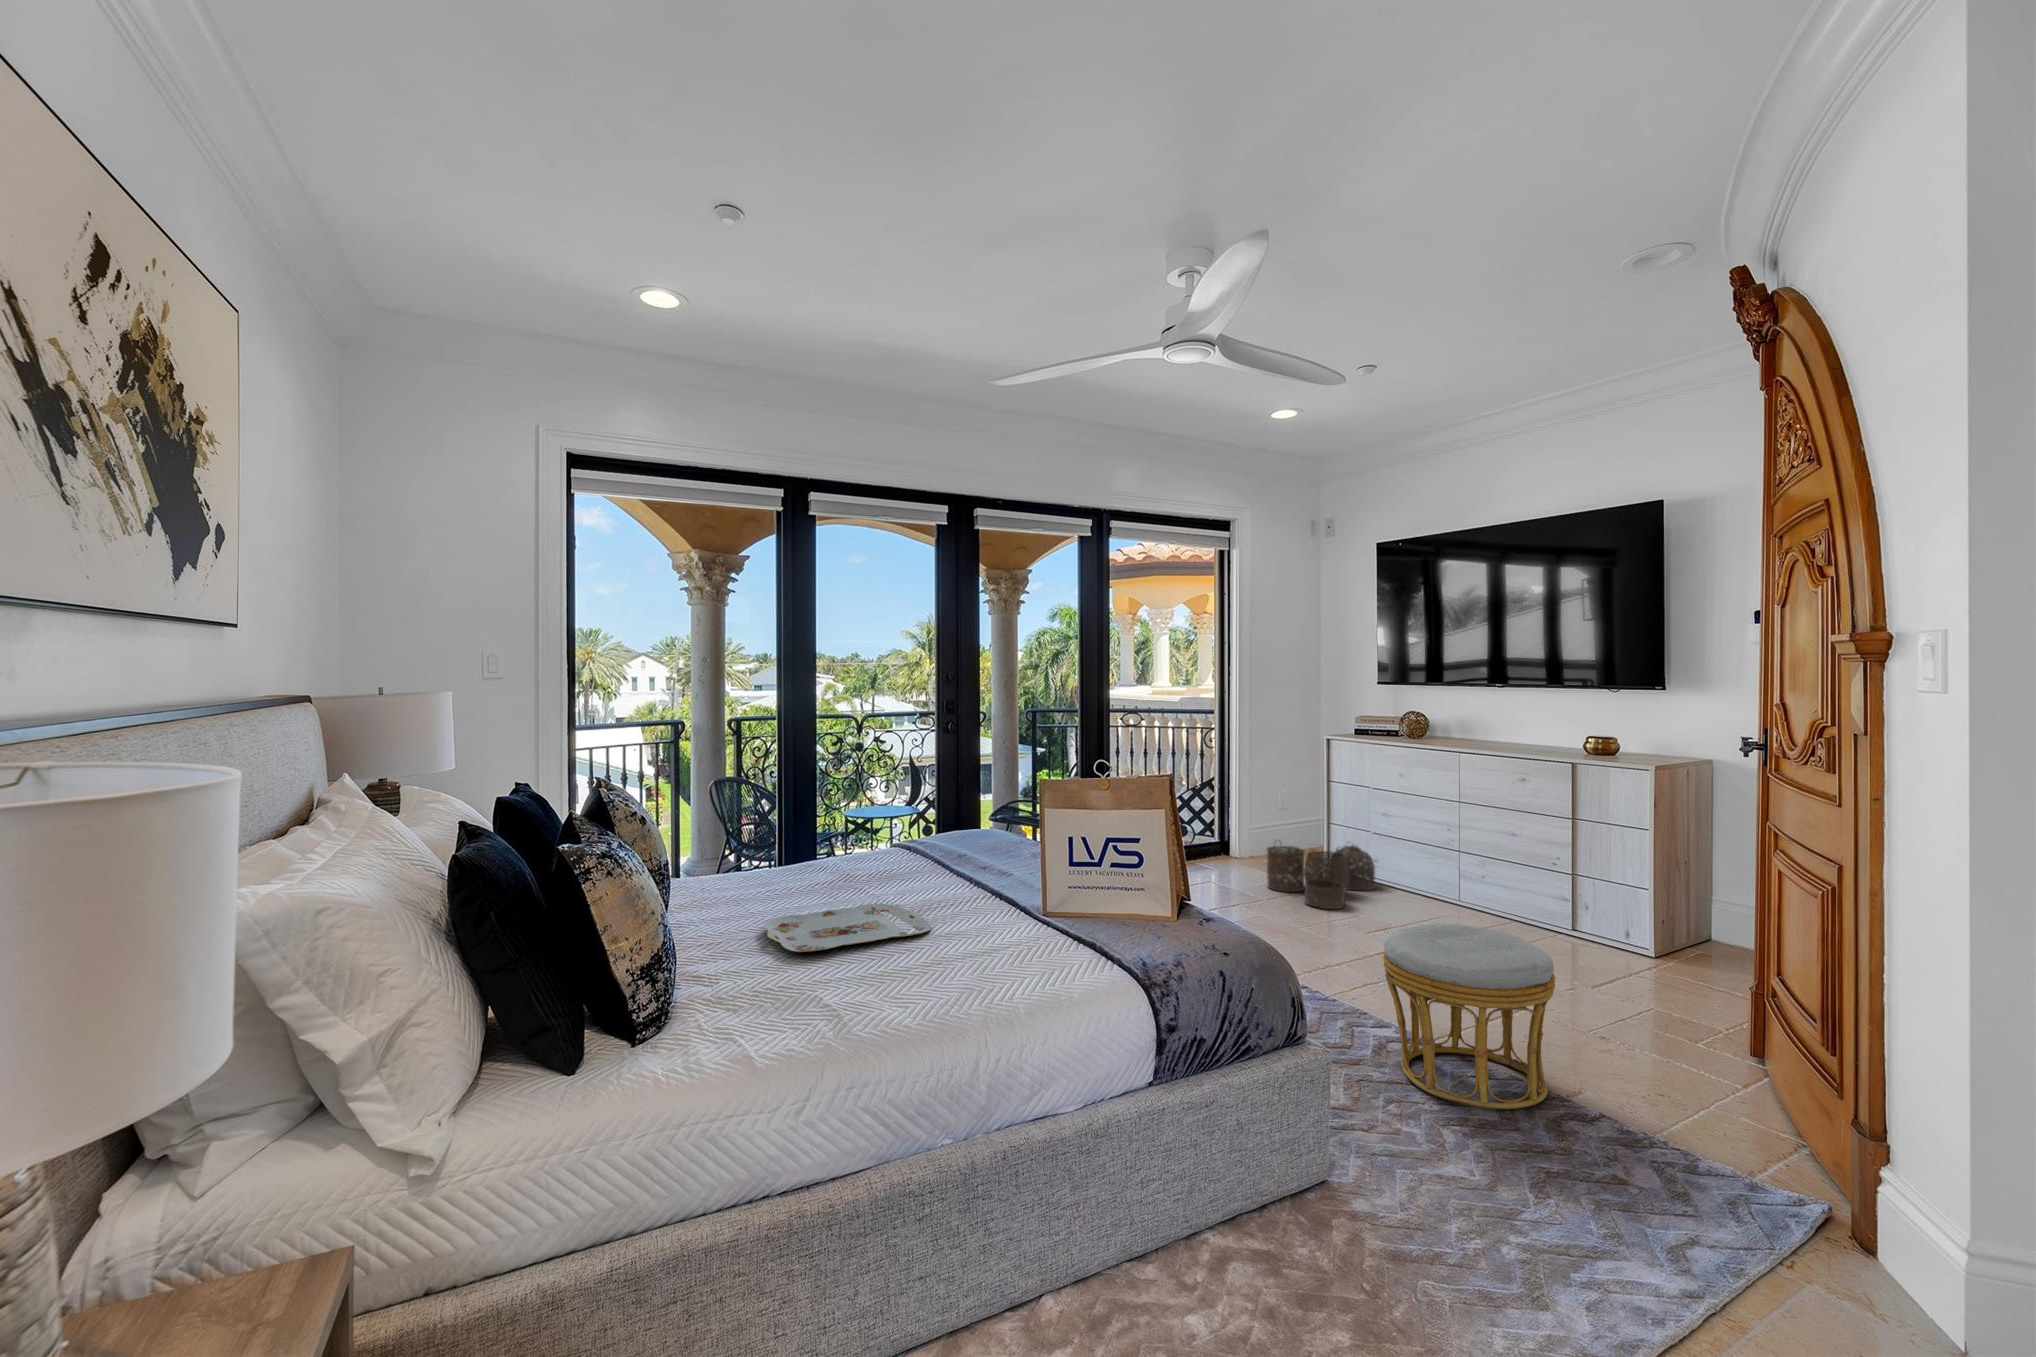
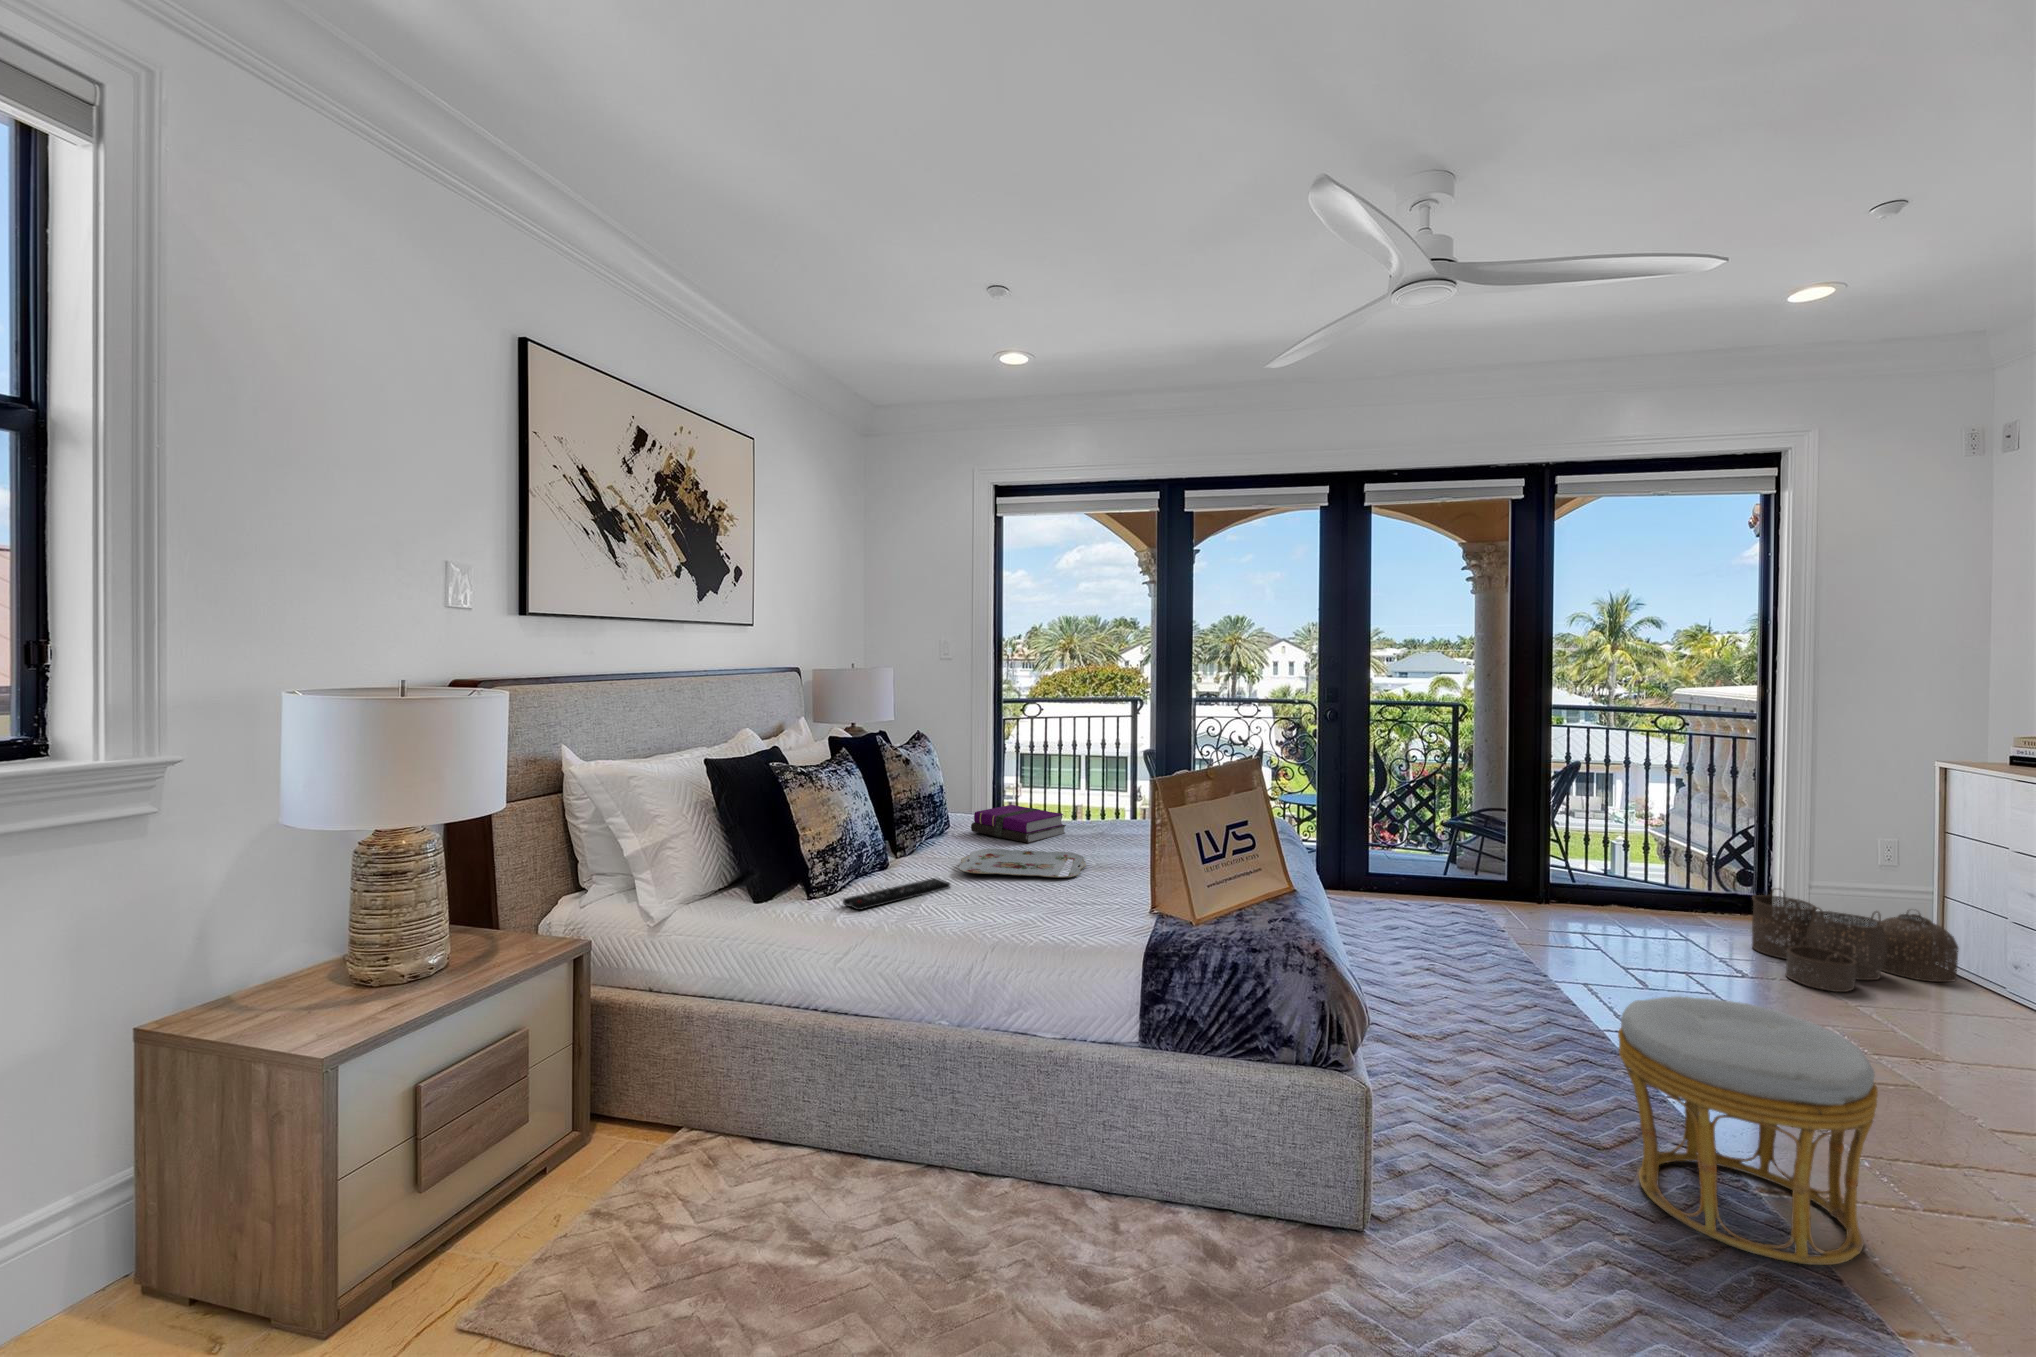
notebook: none [700,859,817,903] -> present [971,805,1066,843]
remote control: none [706,968,808,1037] -> present [843,878,950,910]

